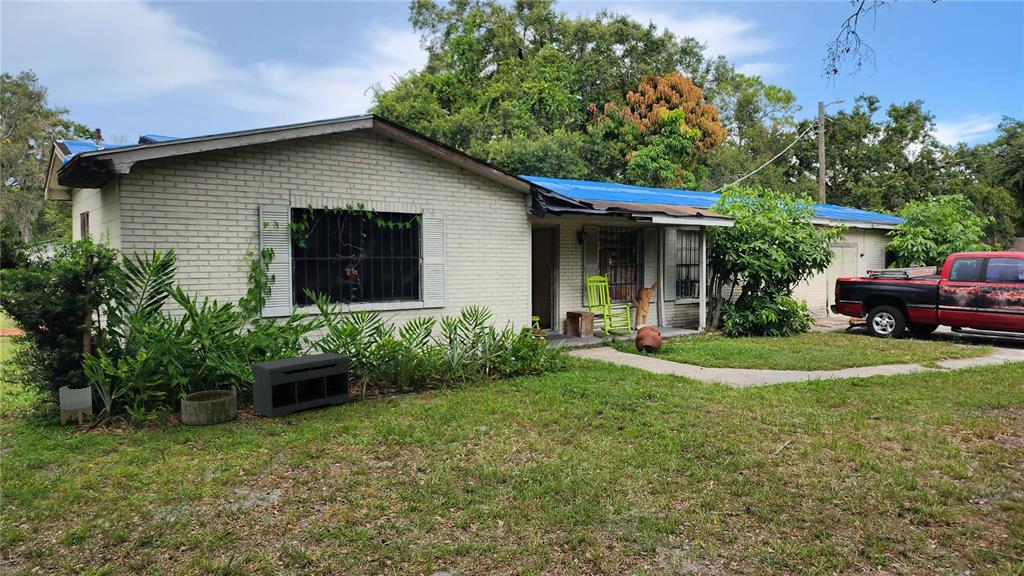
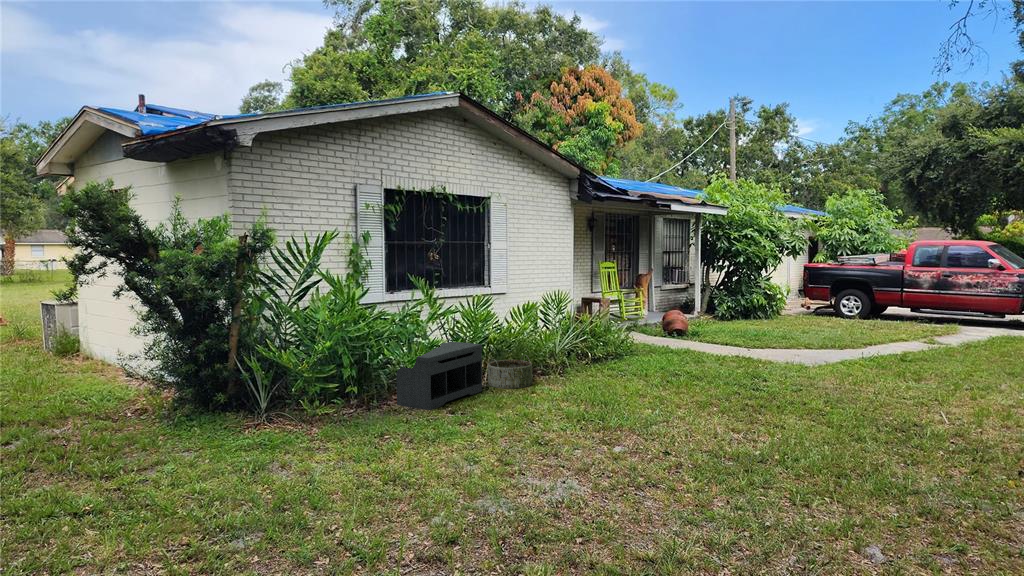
planter: present [59,386,92,425] -> none [198,384,232,431]
basket: present [181,386,237,425] -> present [488,355,532,389]

